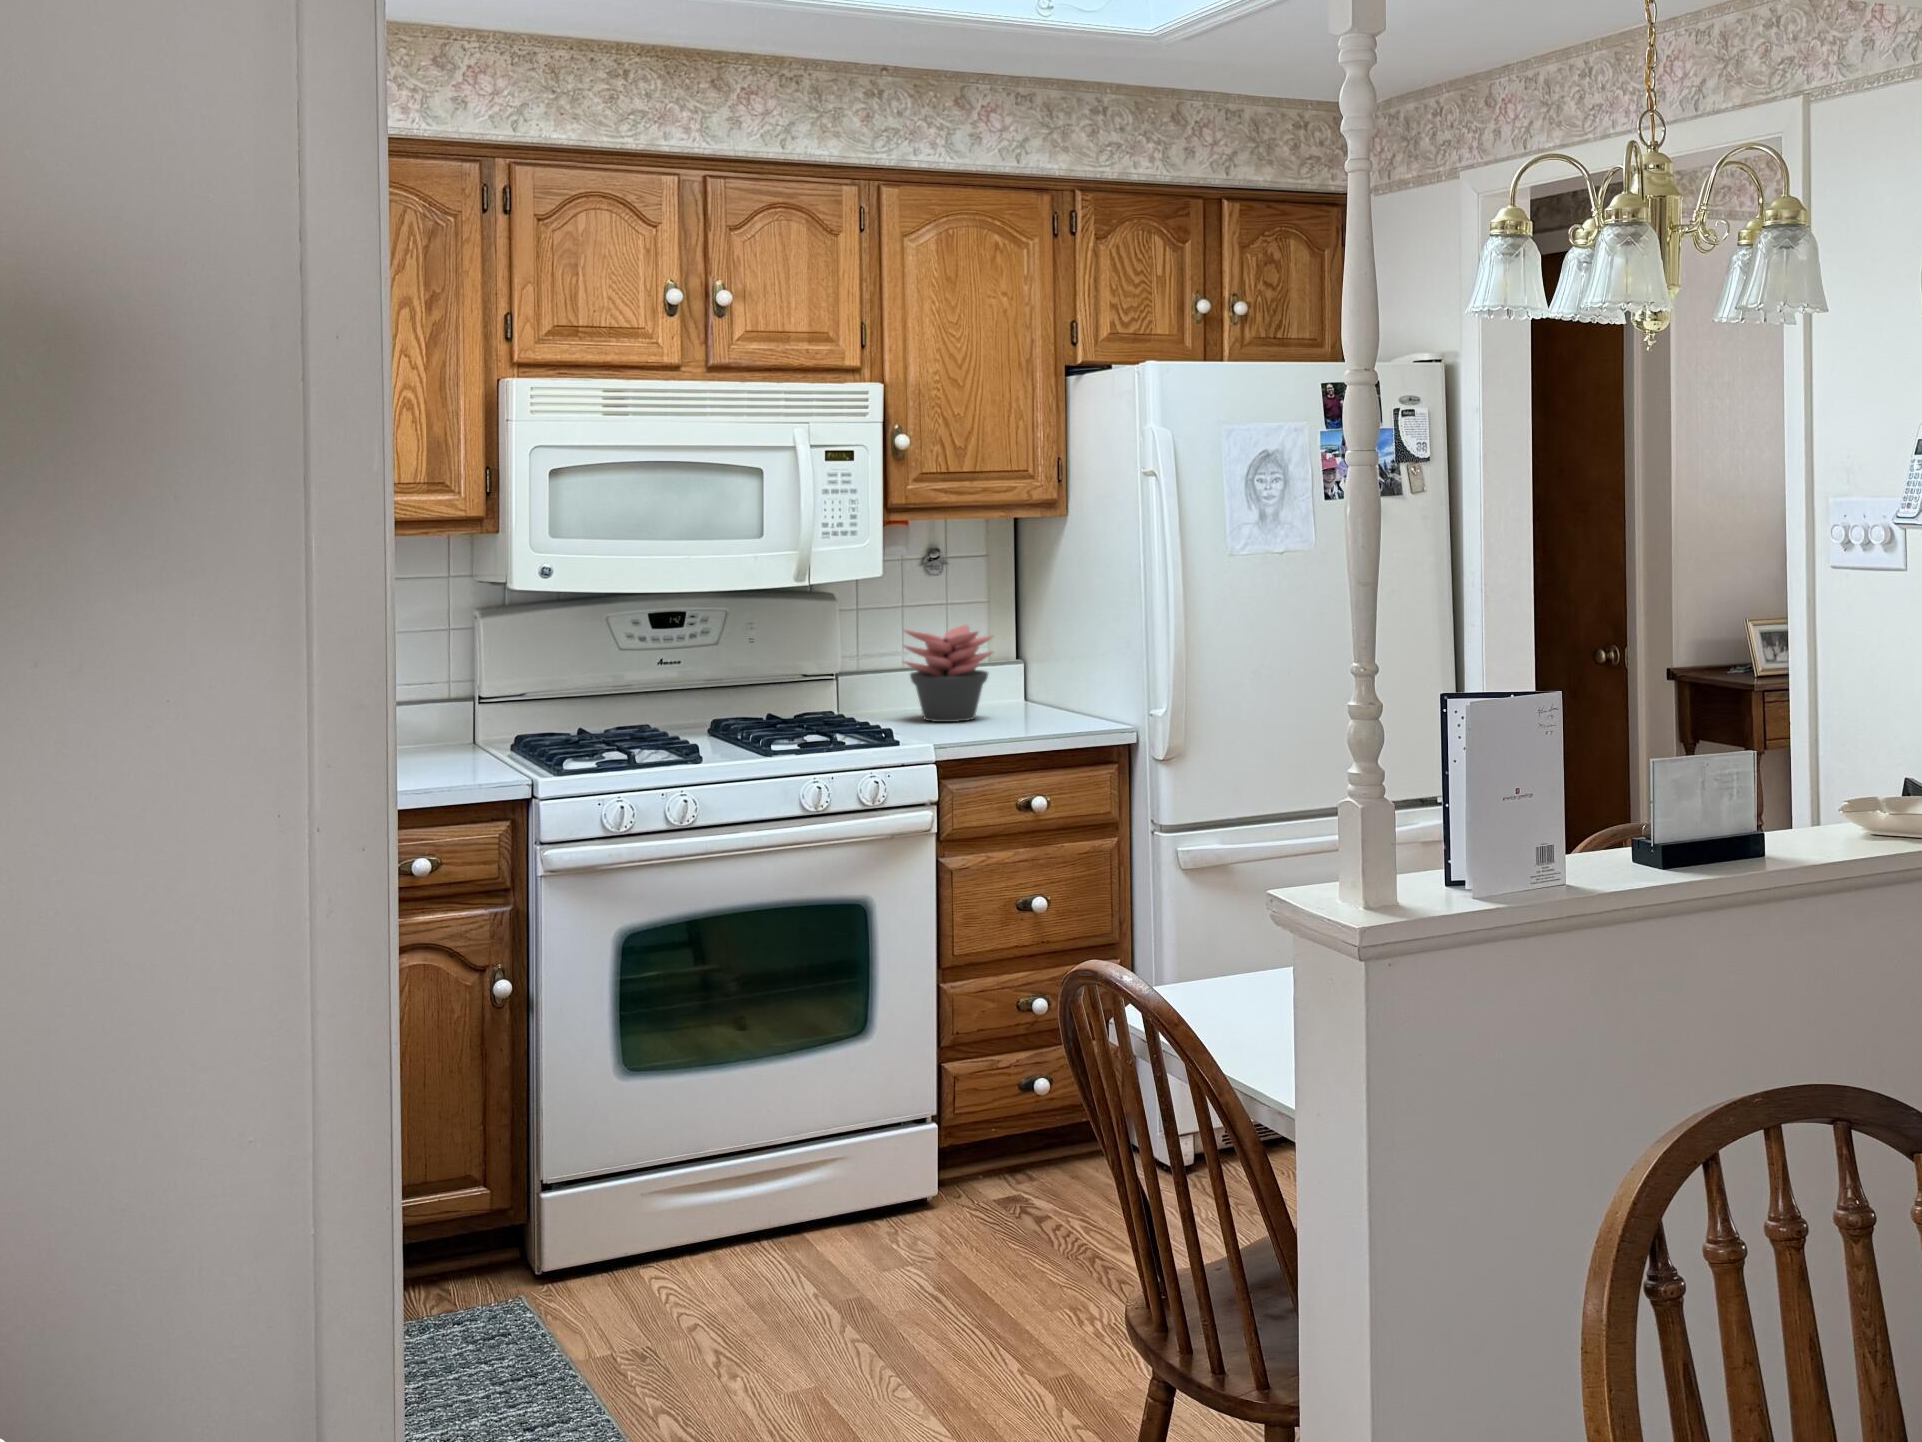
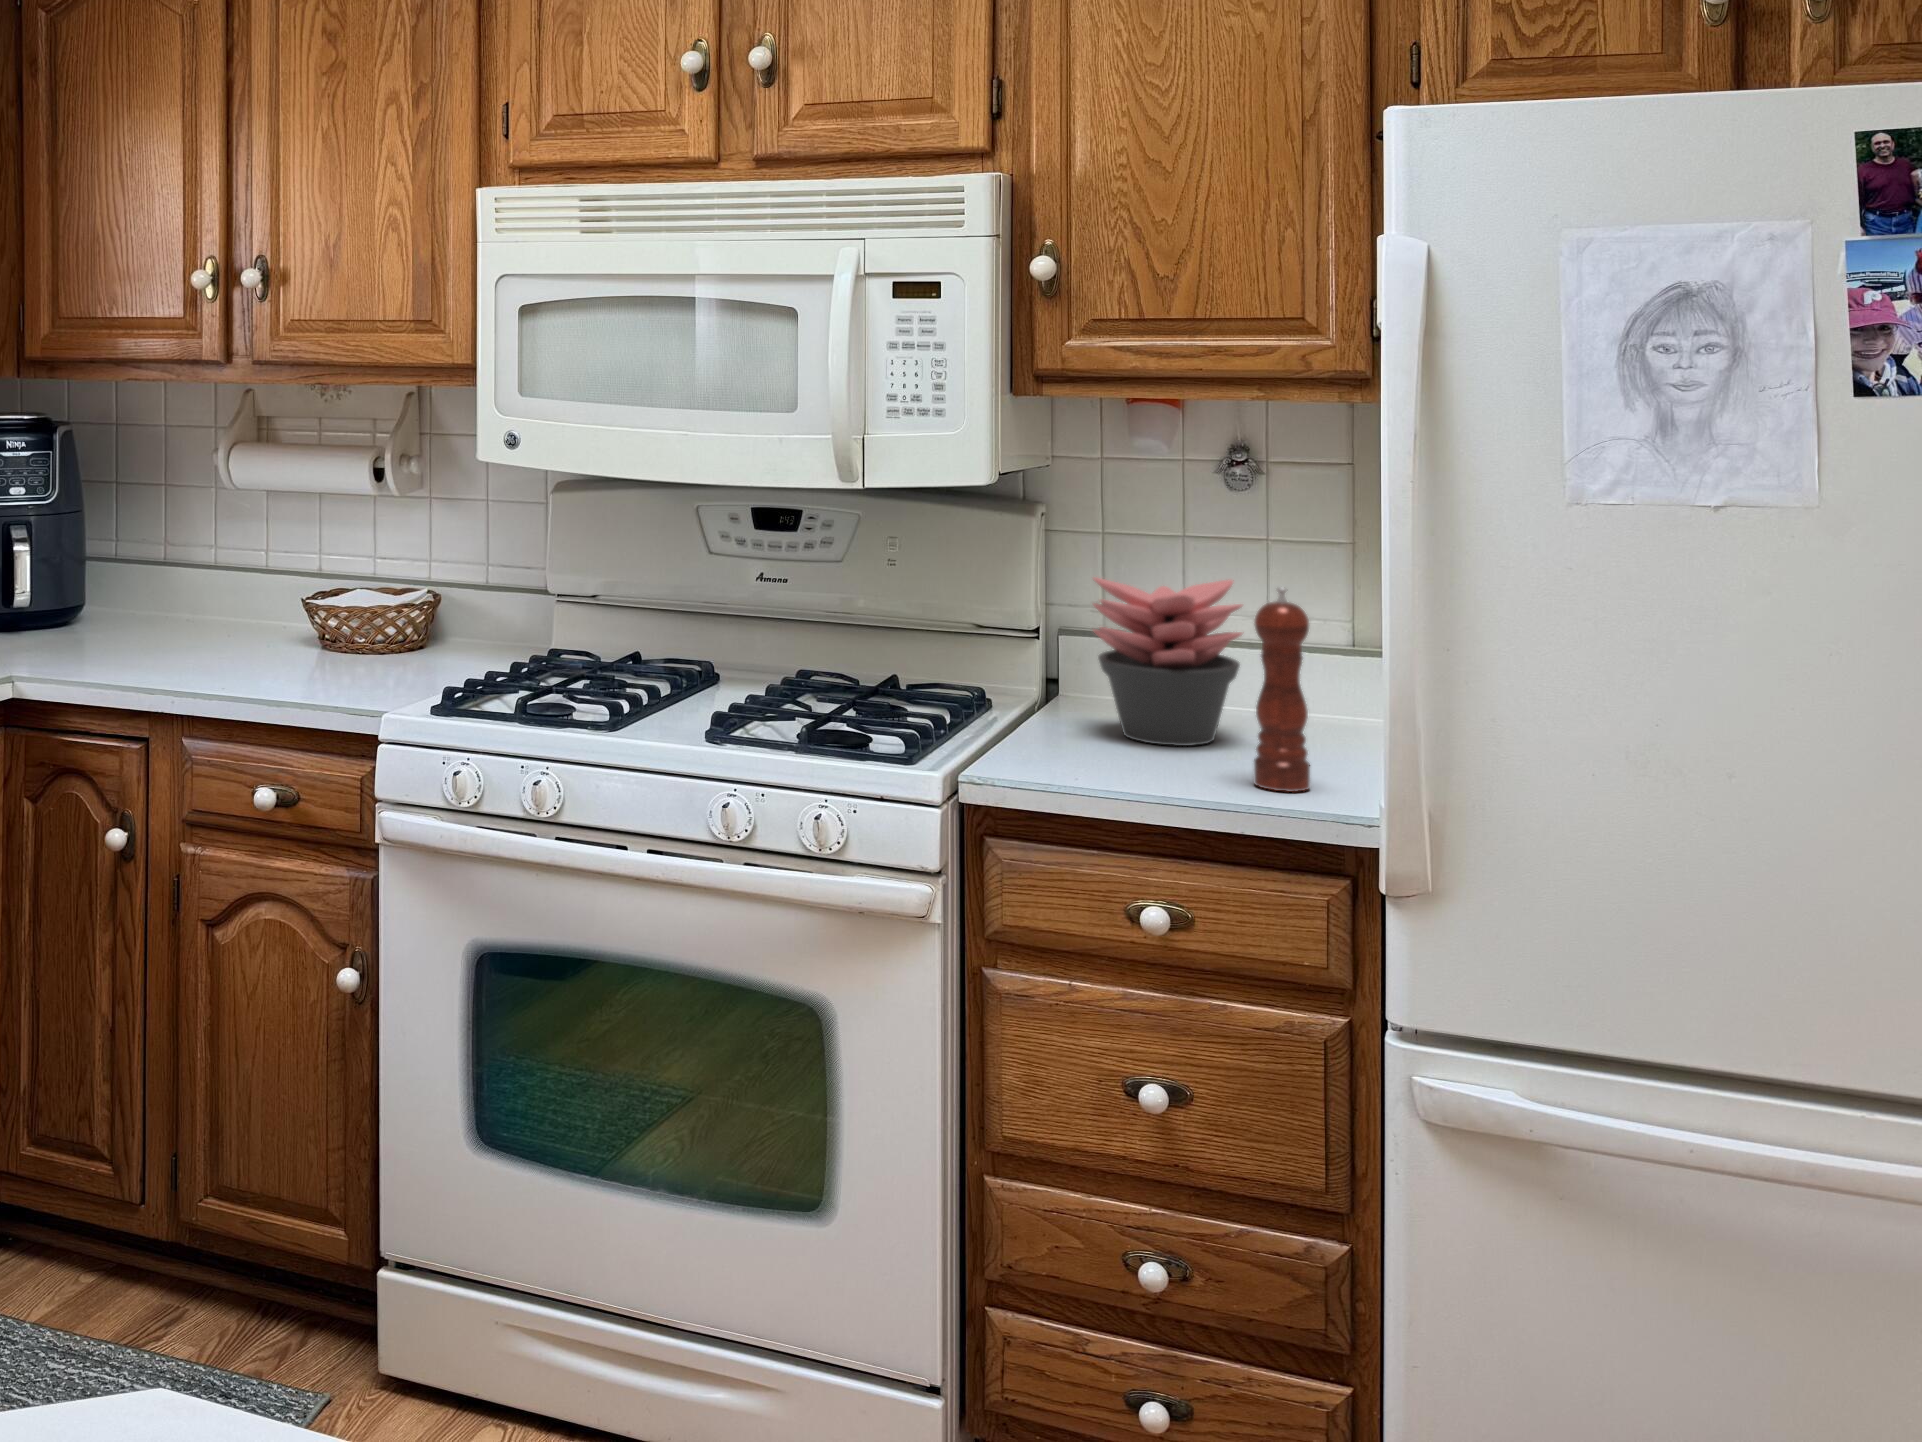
pepper mill: none [1041,617,1070,727] -> present [1254,587,1310,792]

